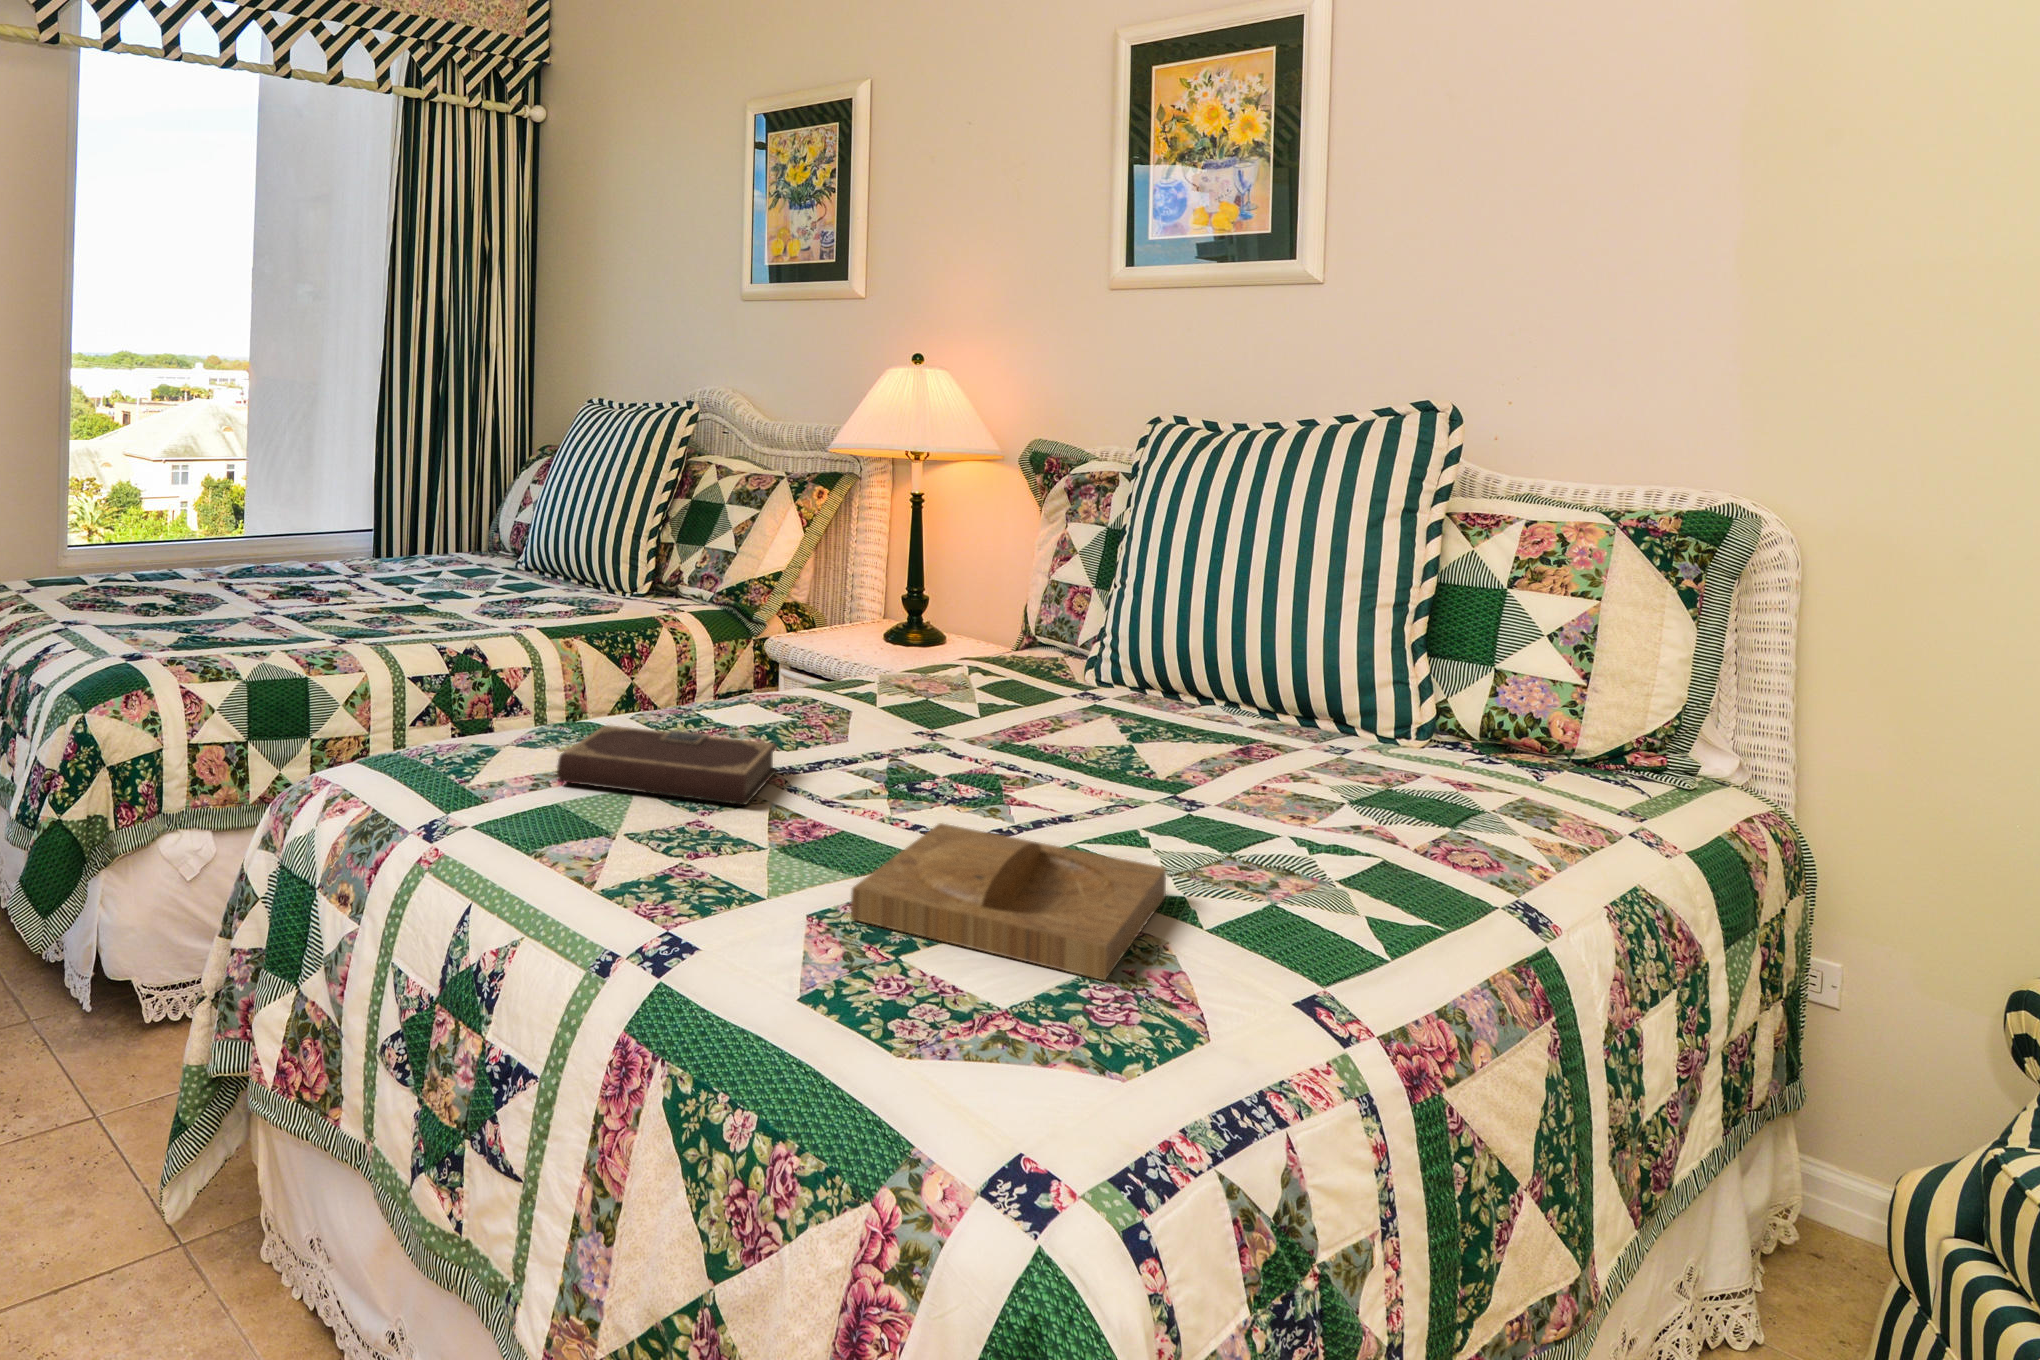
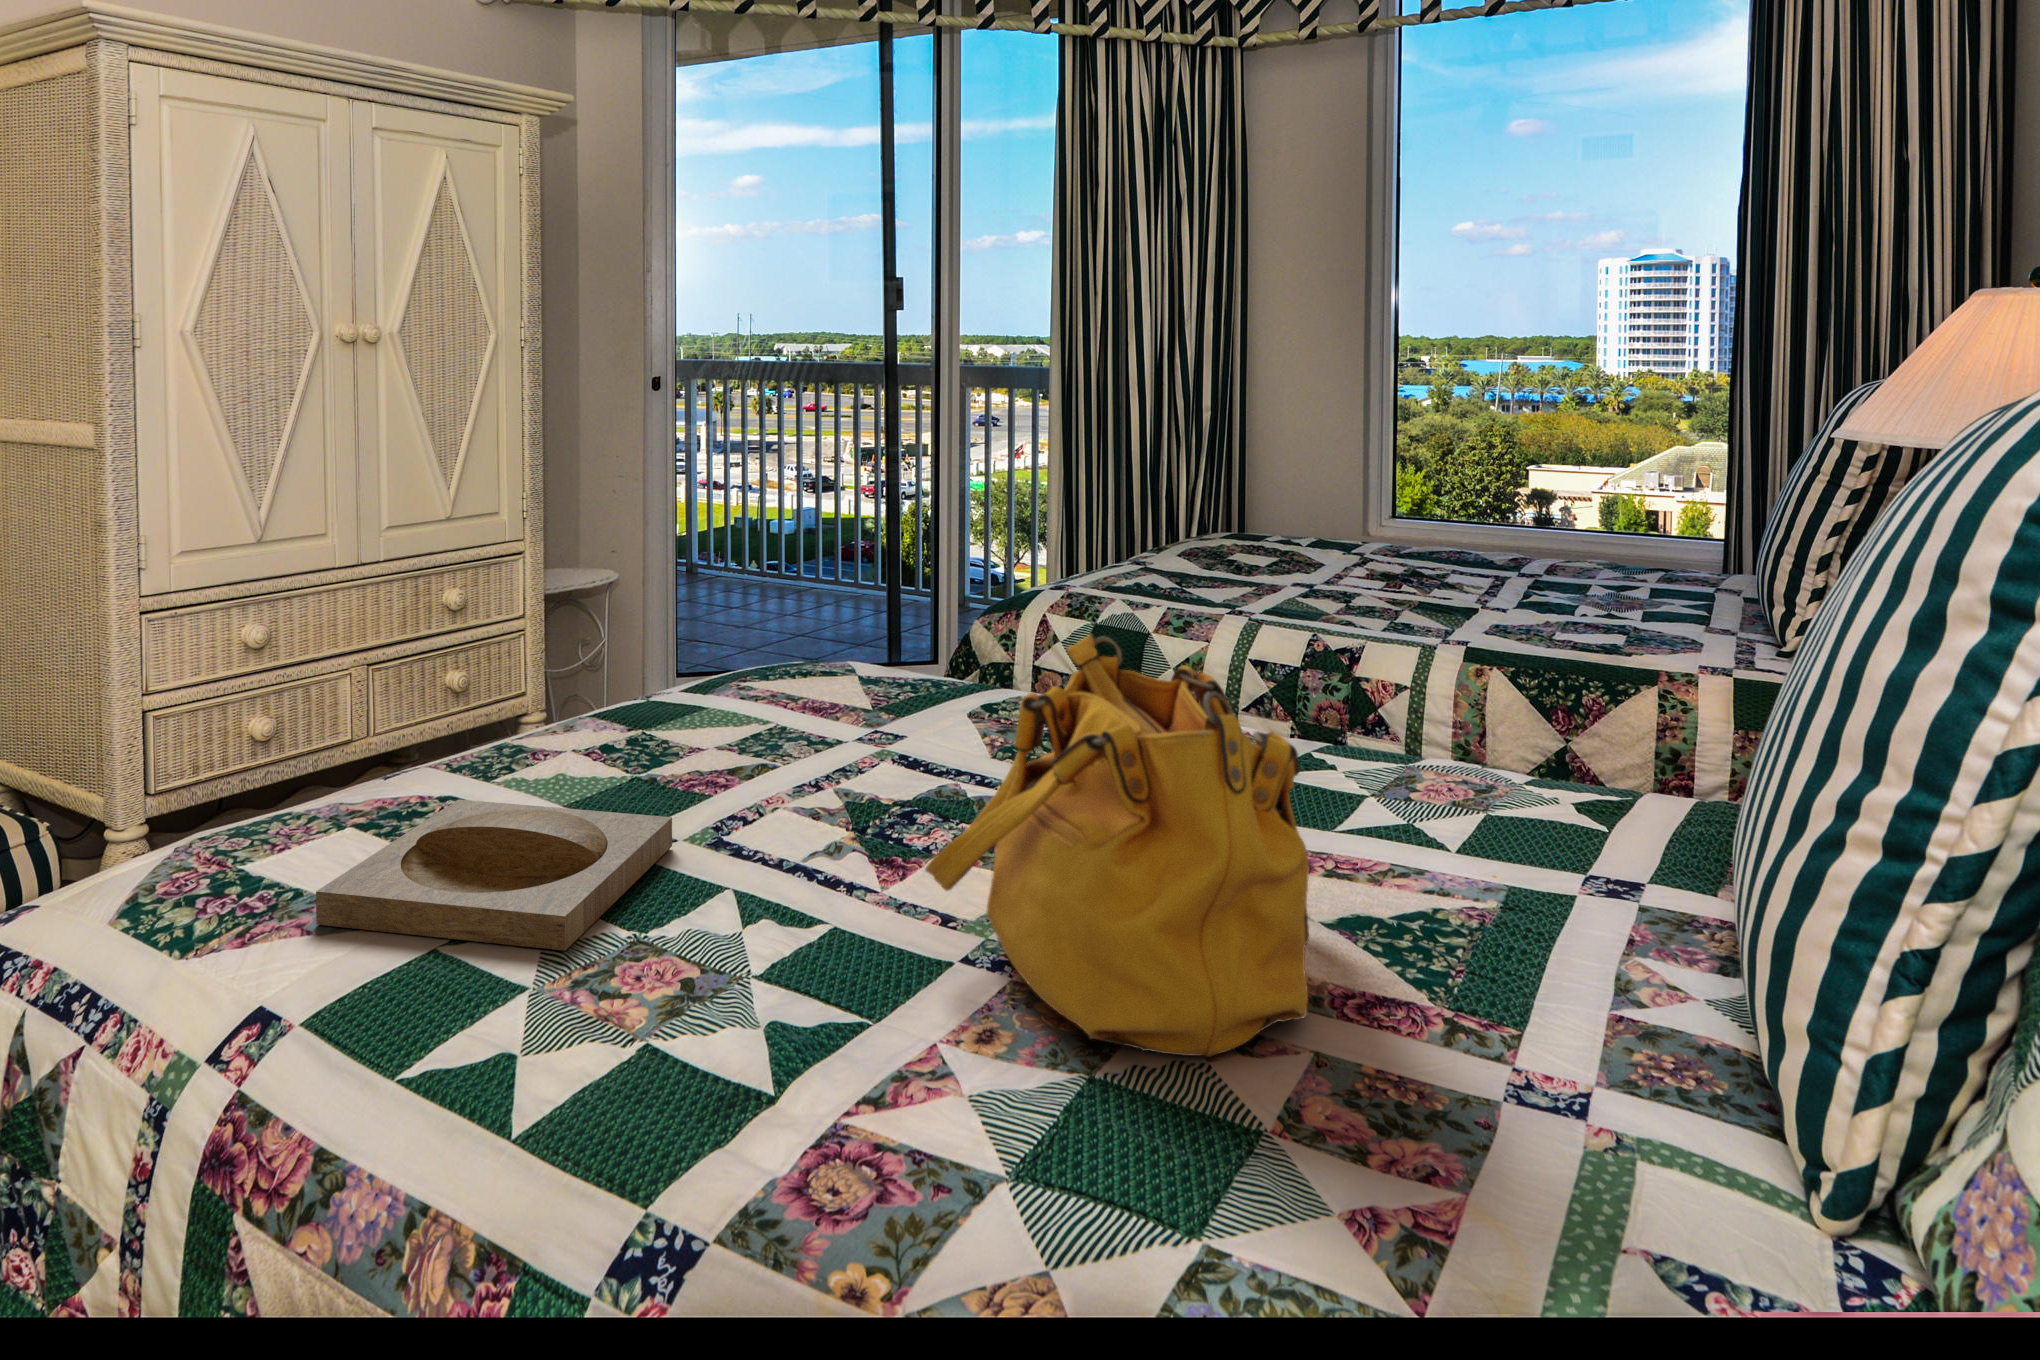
handbag: none [1047,580,1322,795] -> present [925,634,1309,1057]
notebook: present [557,725,777,805] -> none [757,685,900,769]

